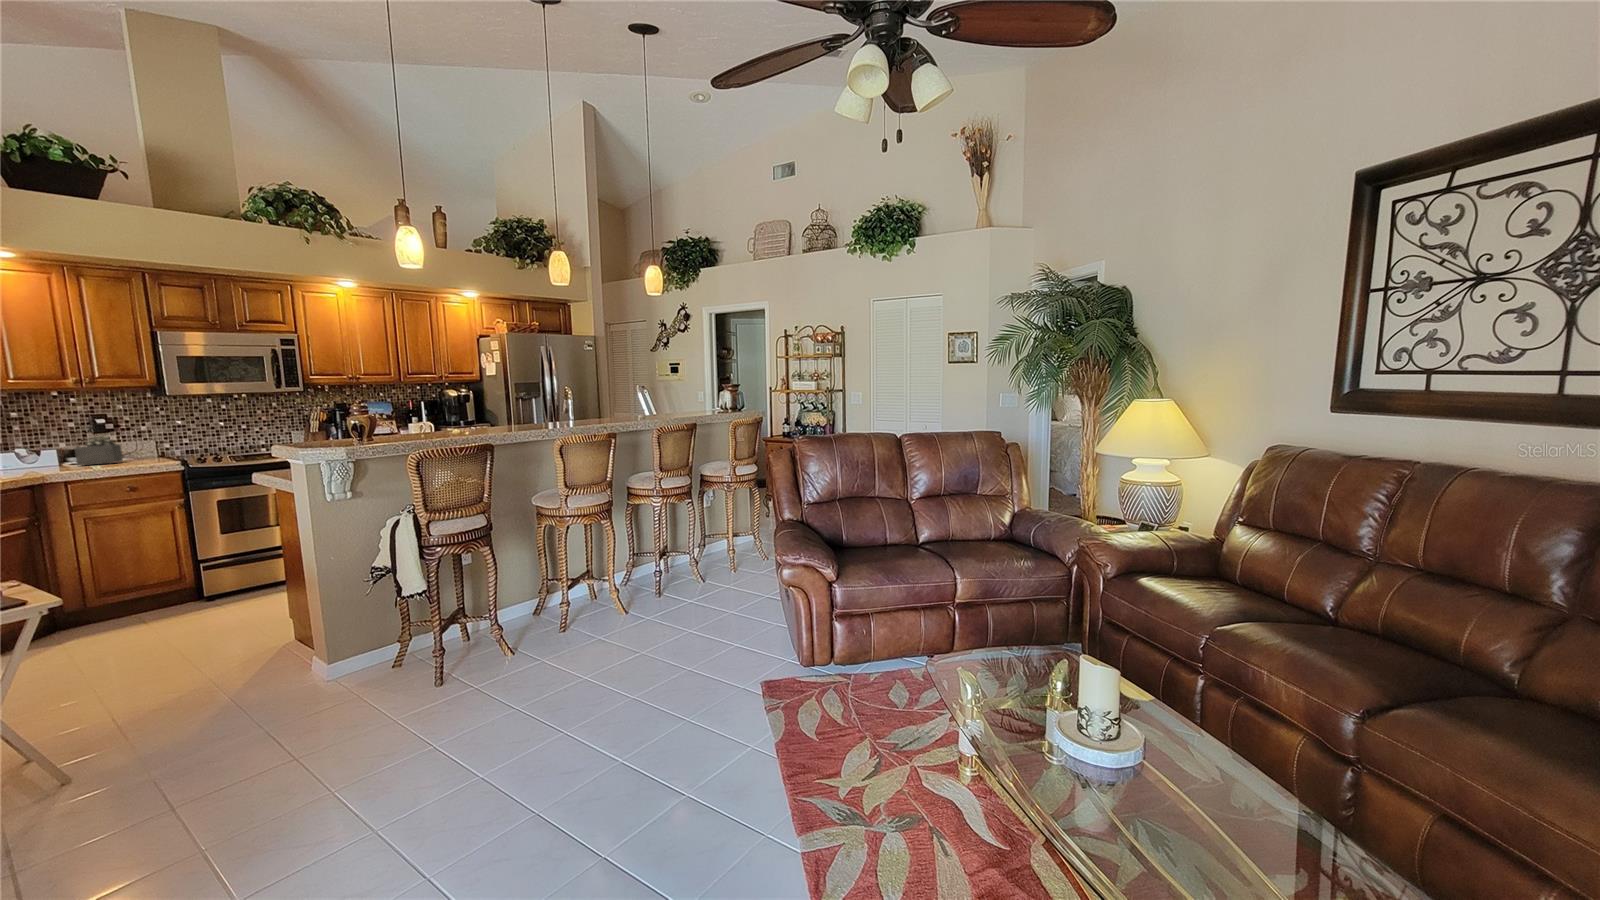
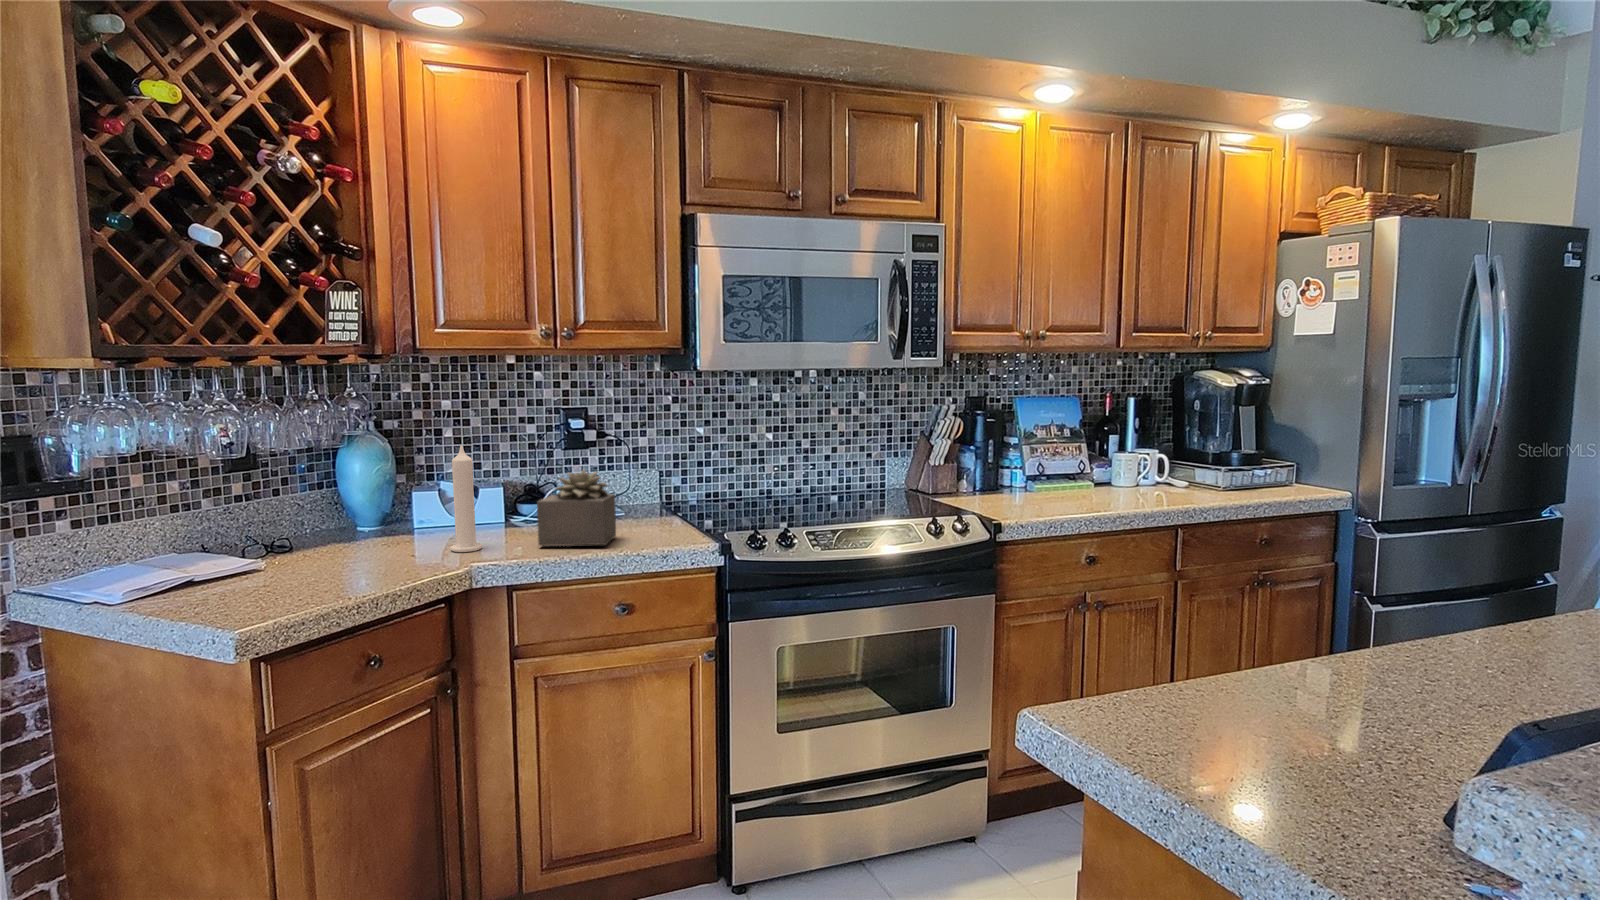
candle: none [22,427,44,470] -> present [450,445,482,552]

